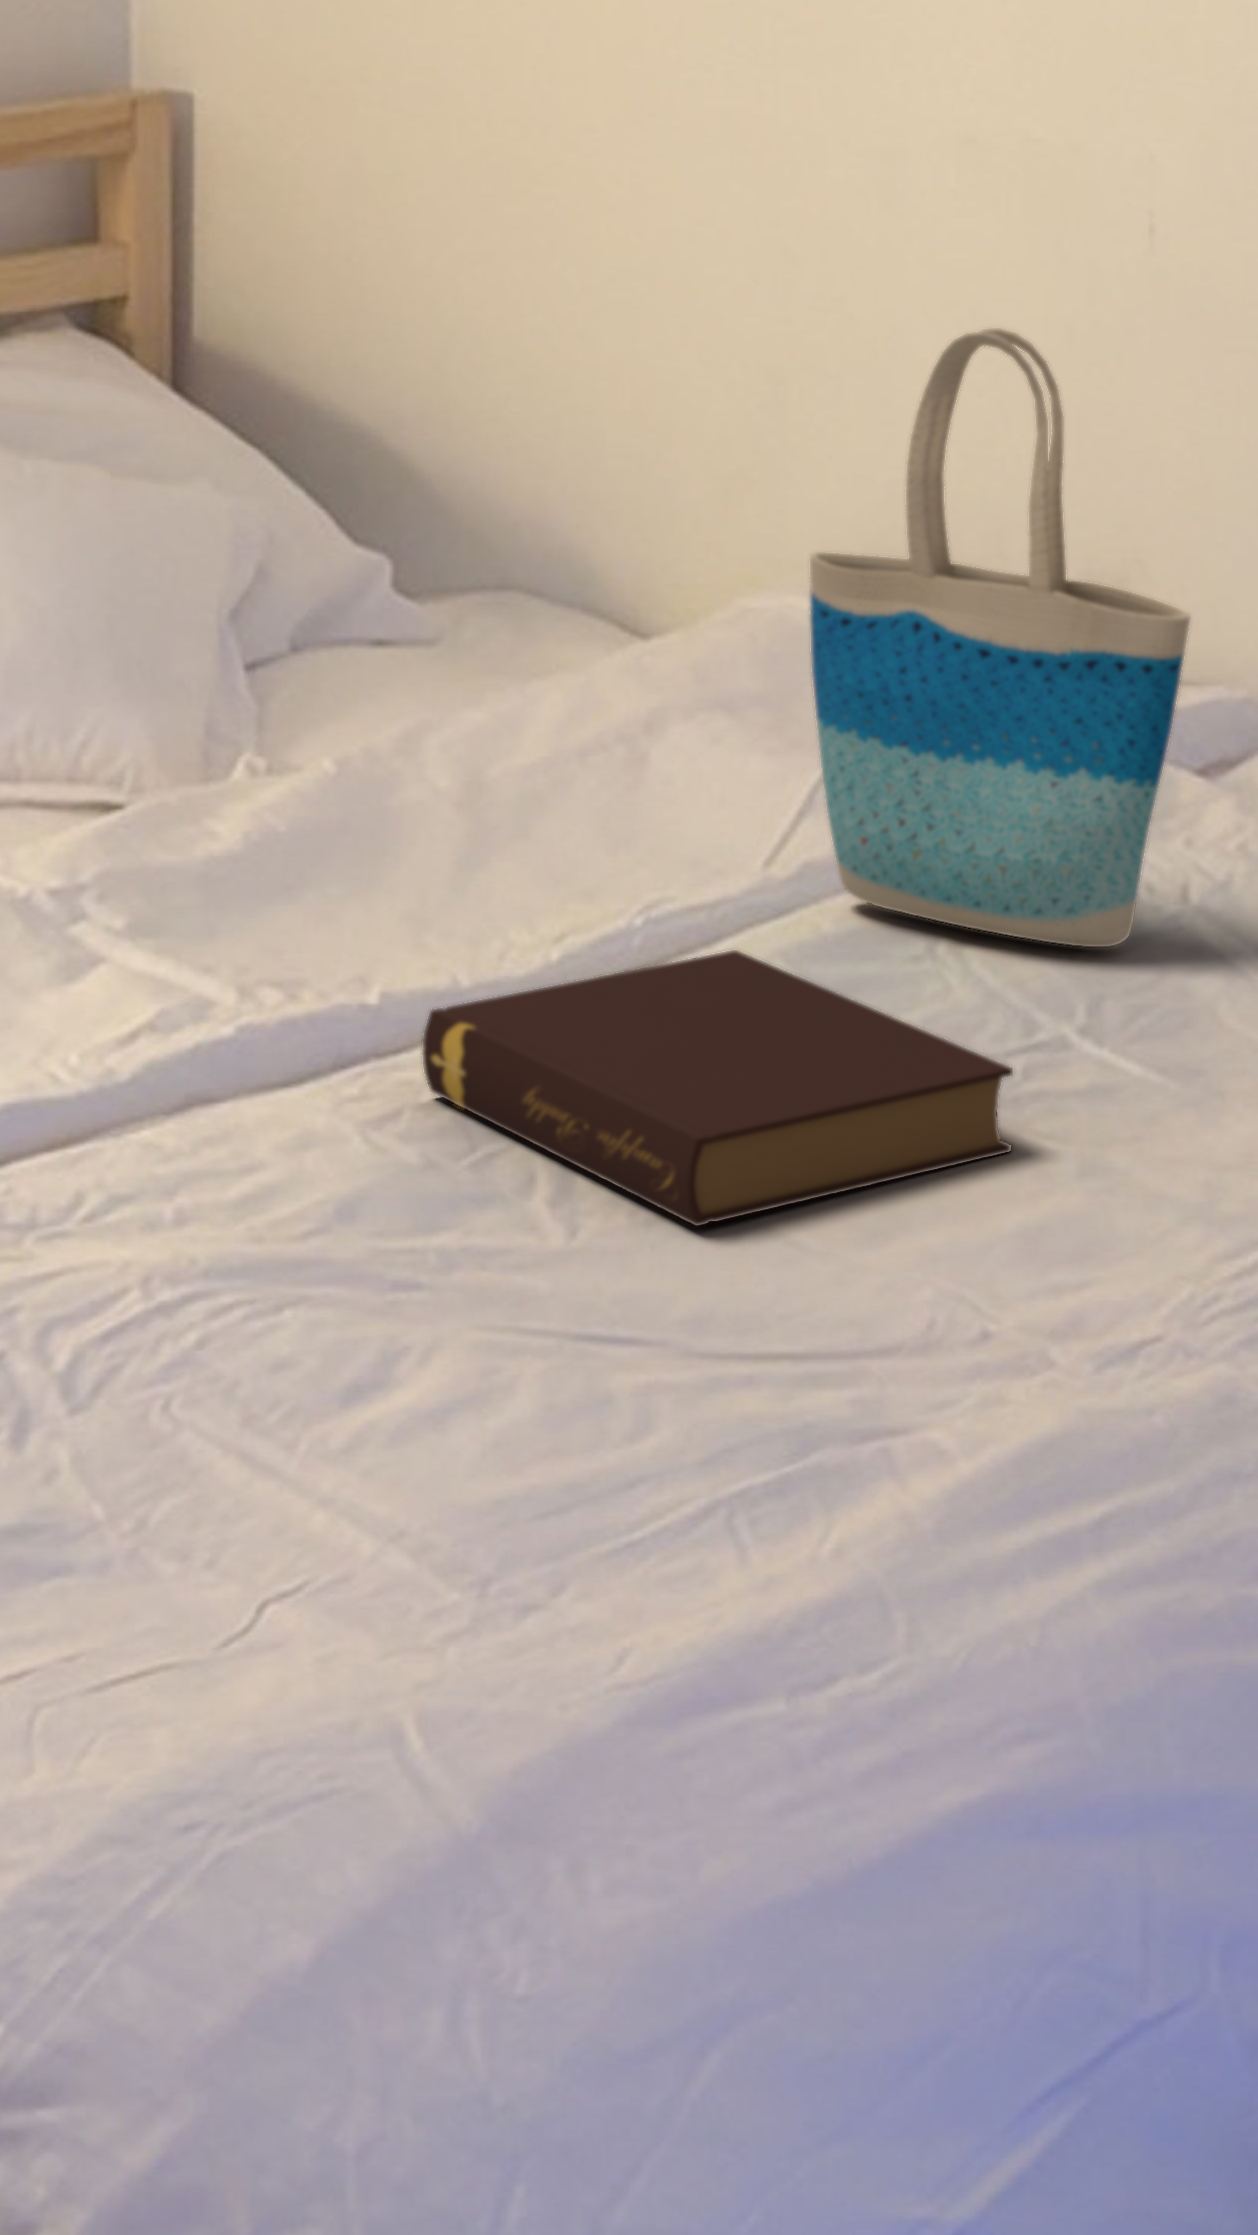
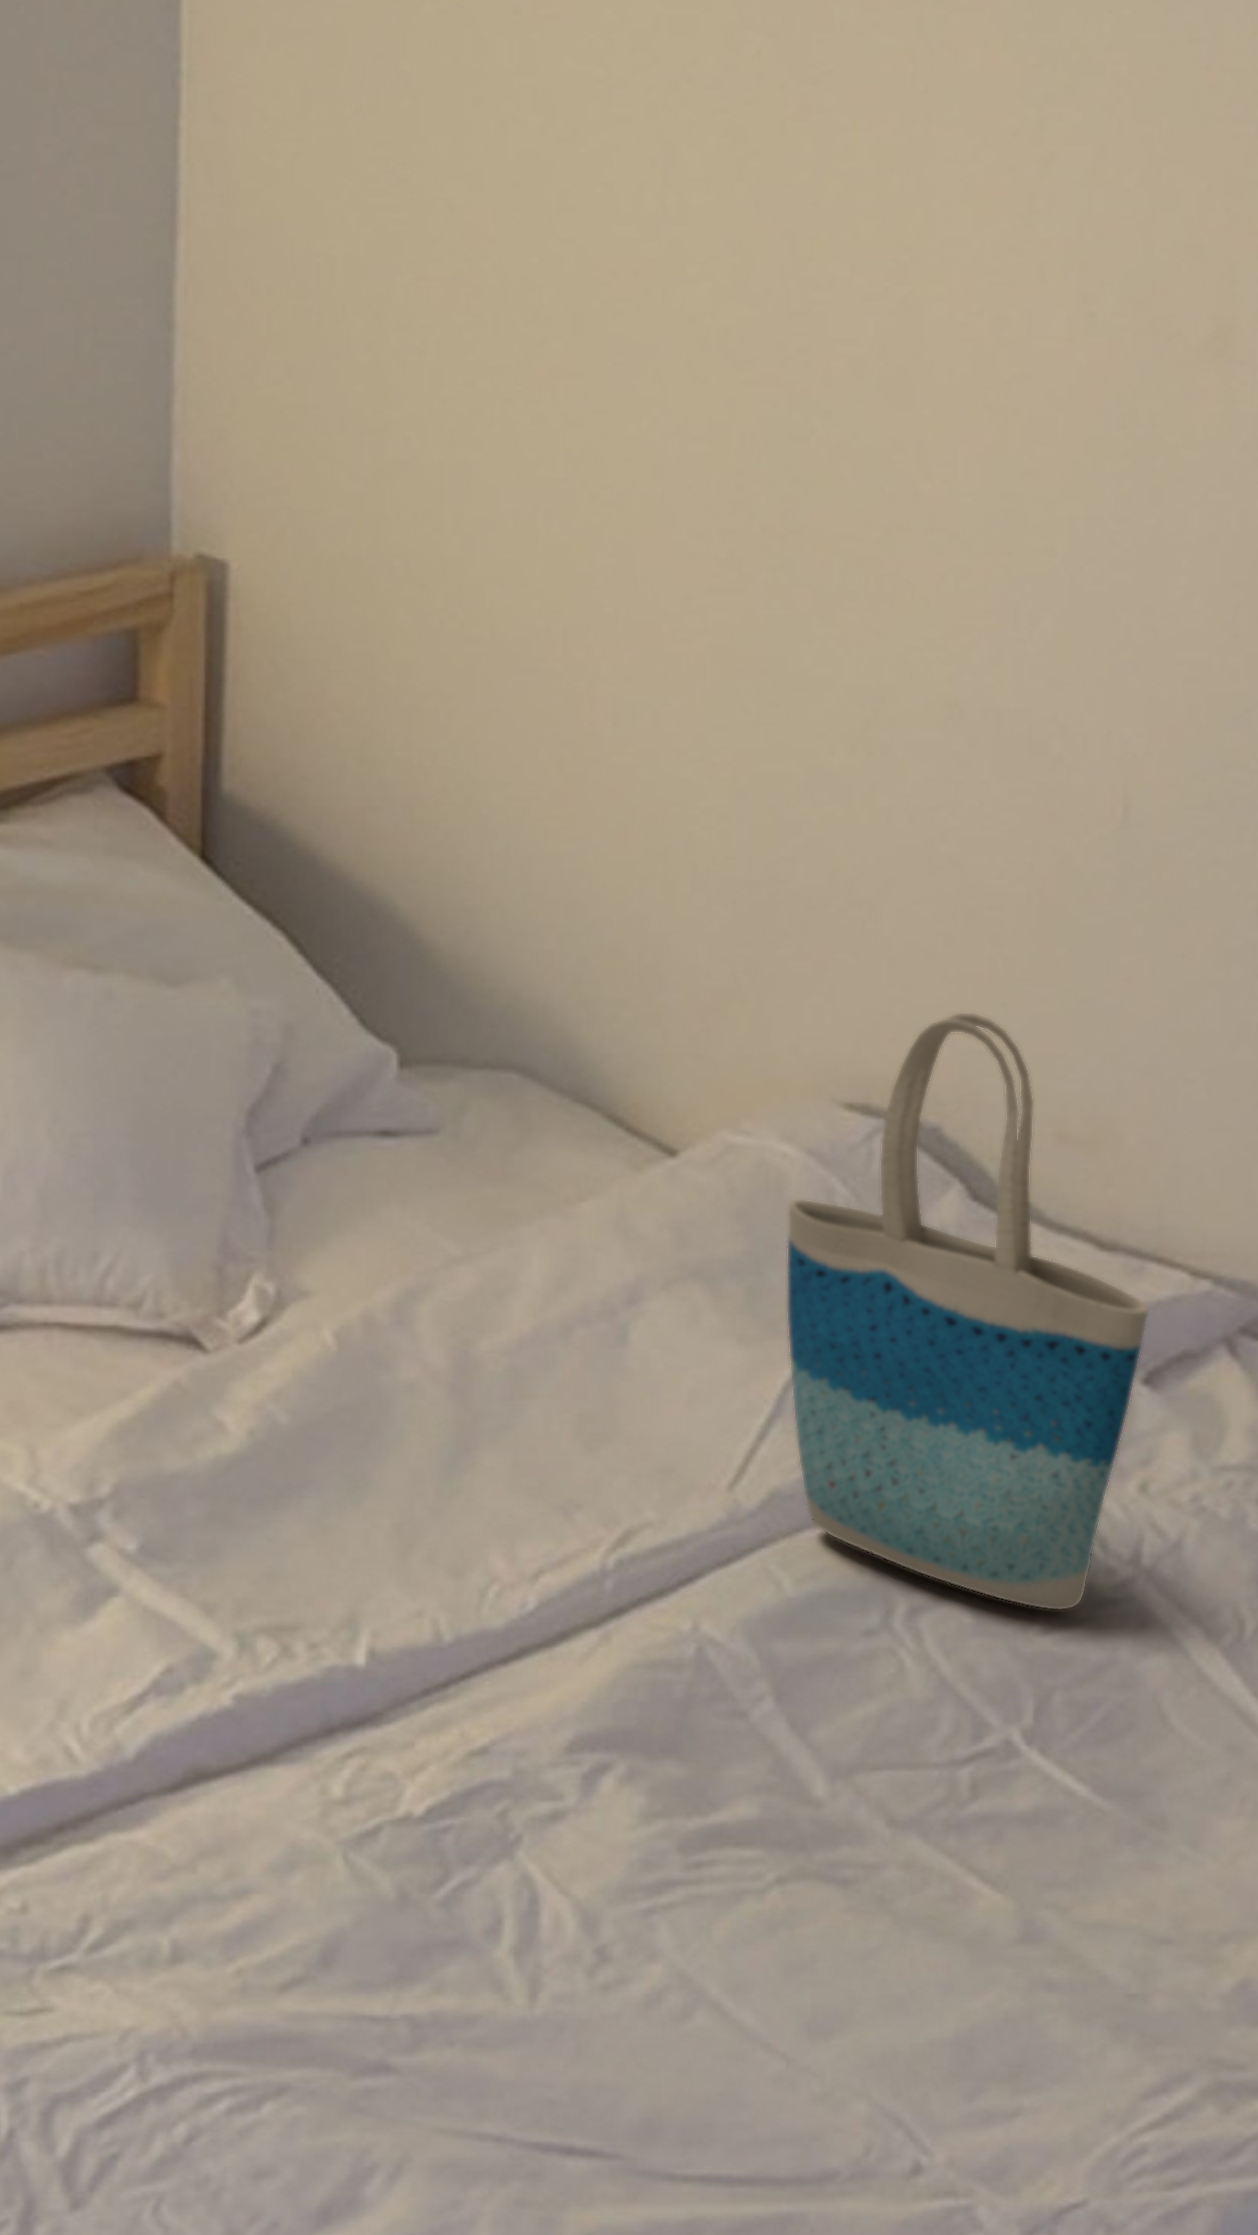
book: present [423,950,1013,1226] -> none [412,1620,964,1964]

